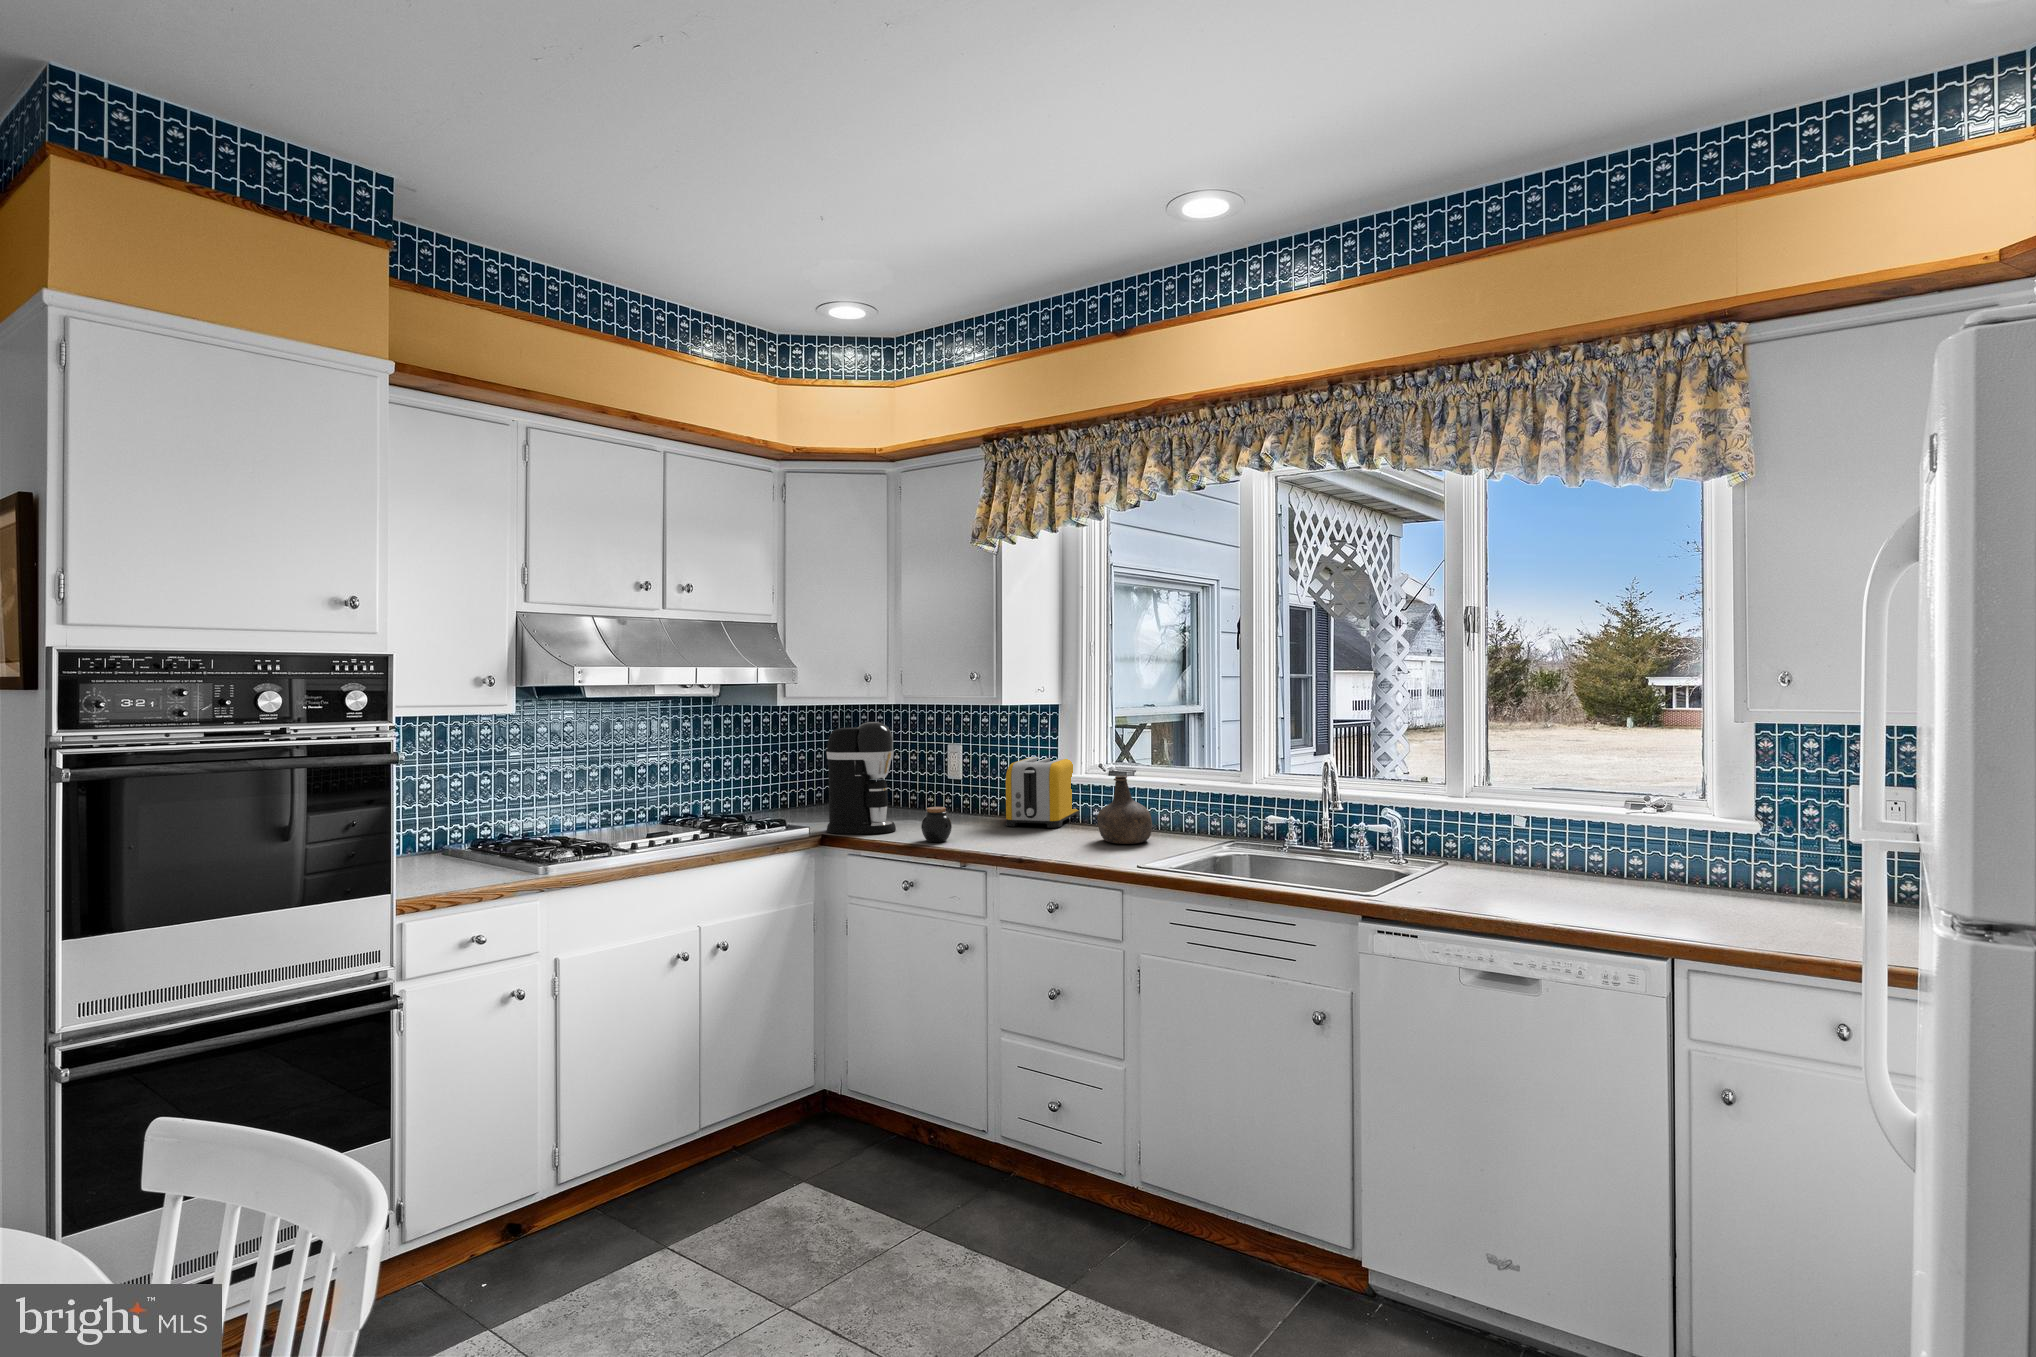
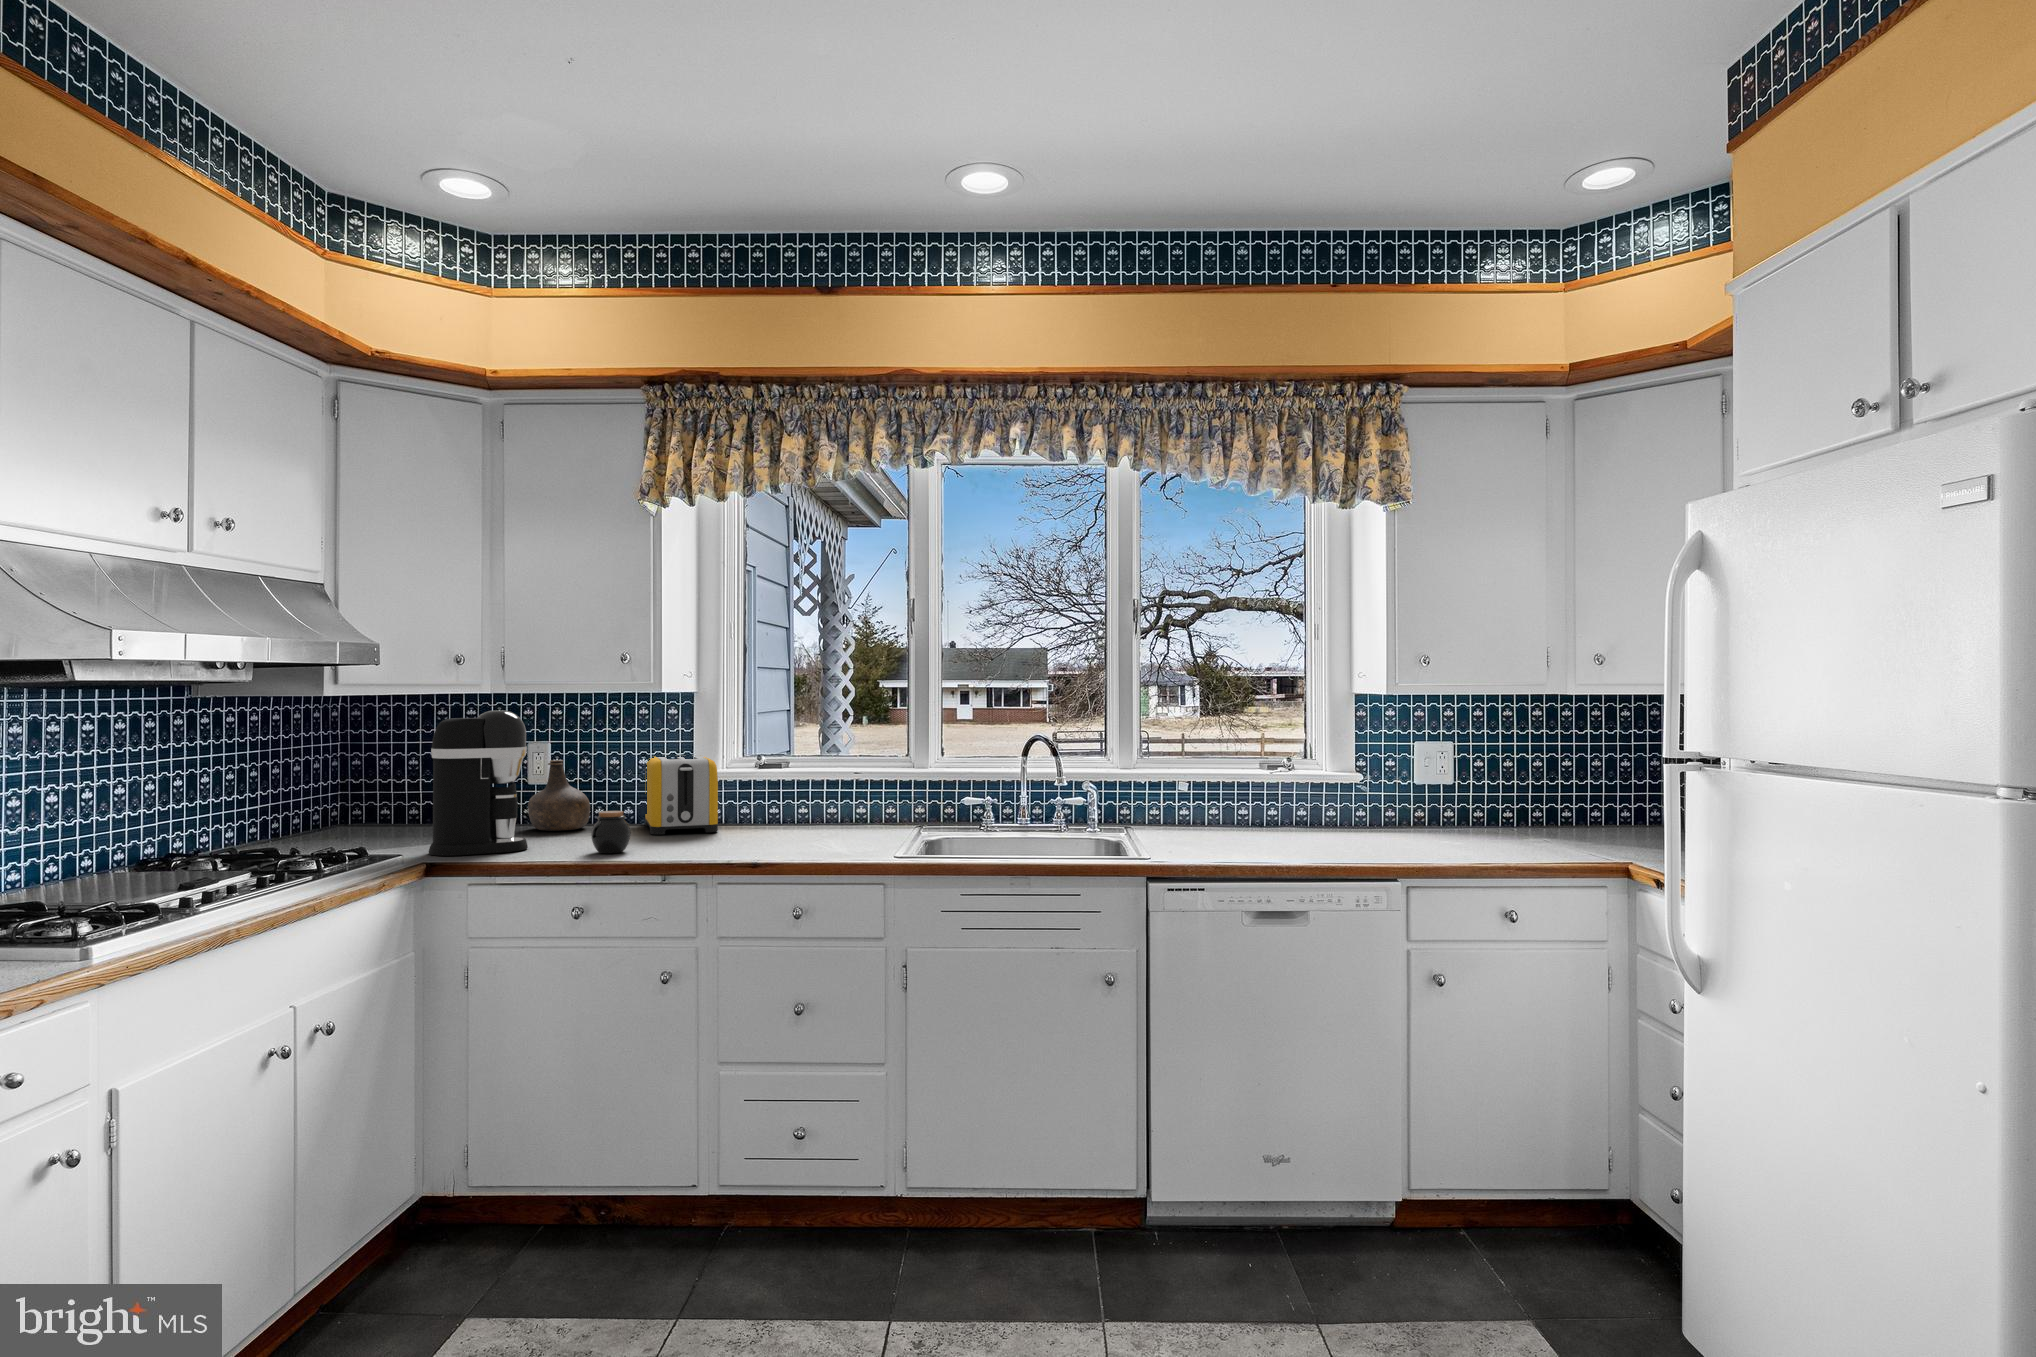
bottle: present [1097,776,1152,844] -> present [528,760,590,831]

